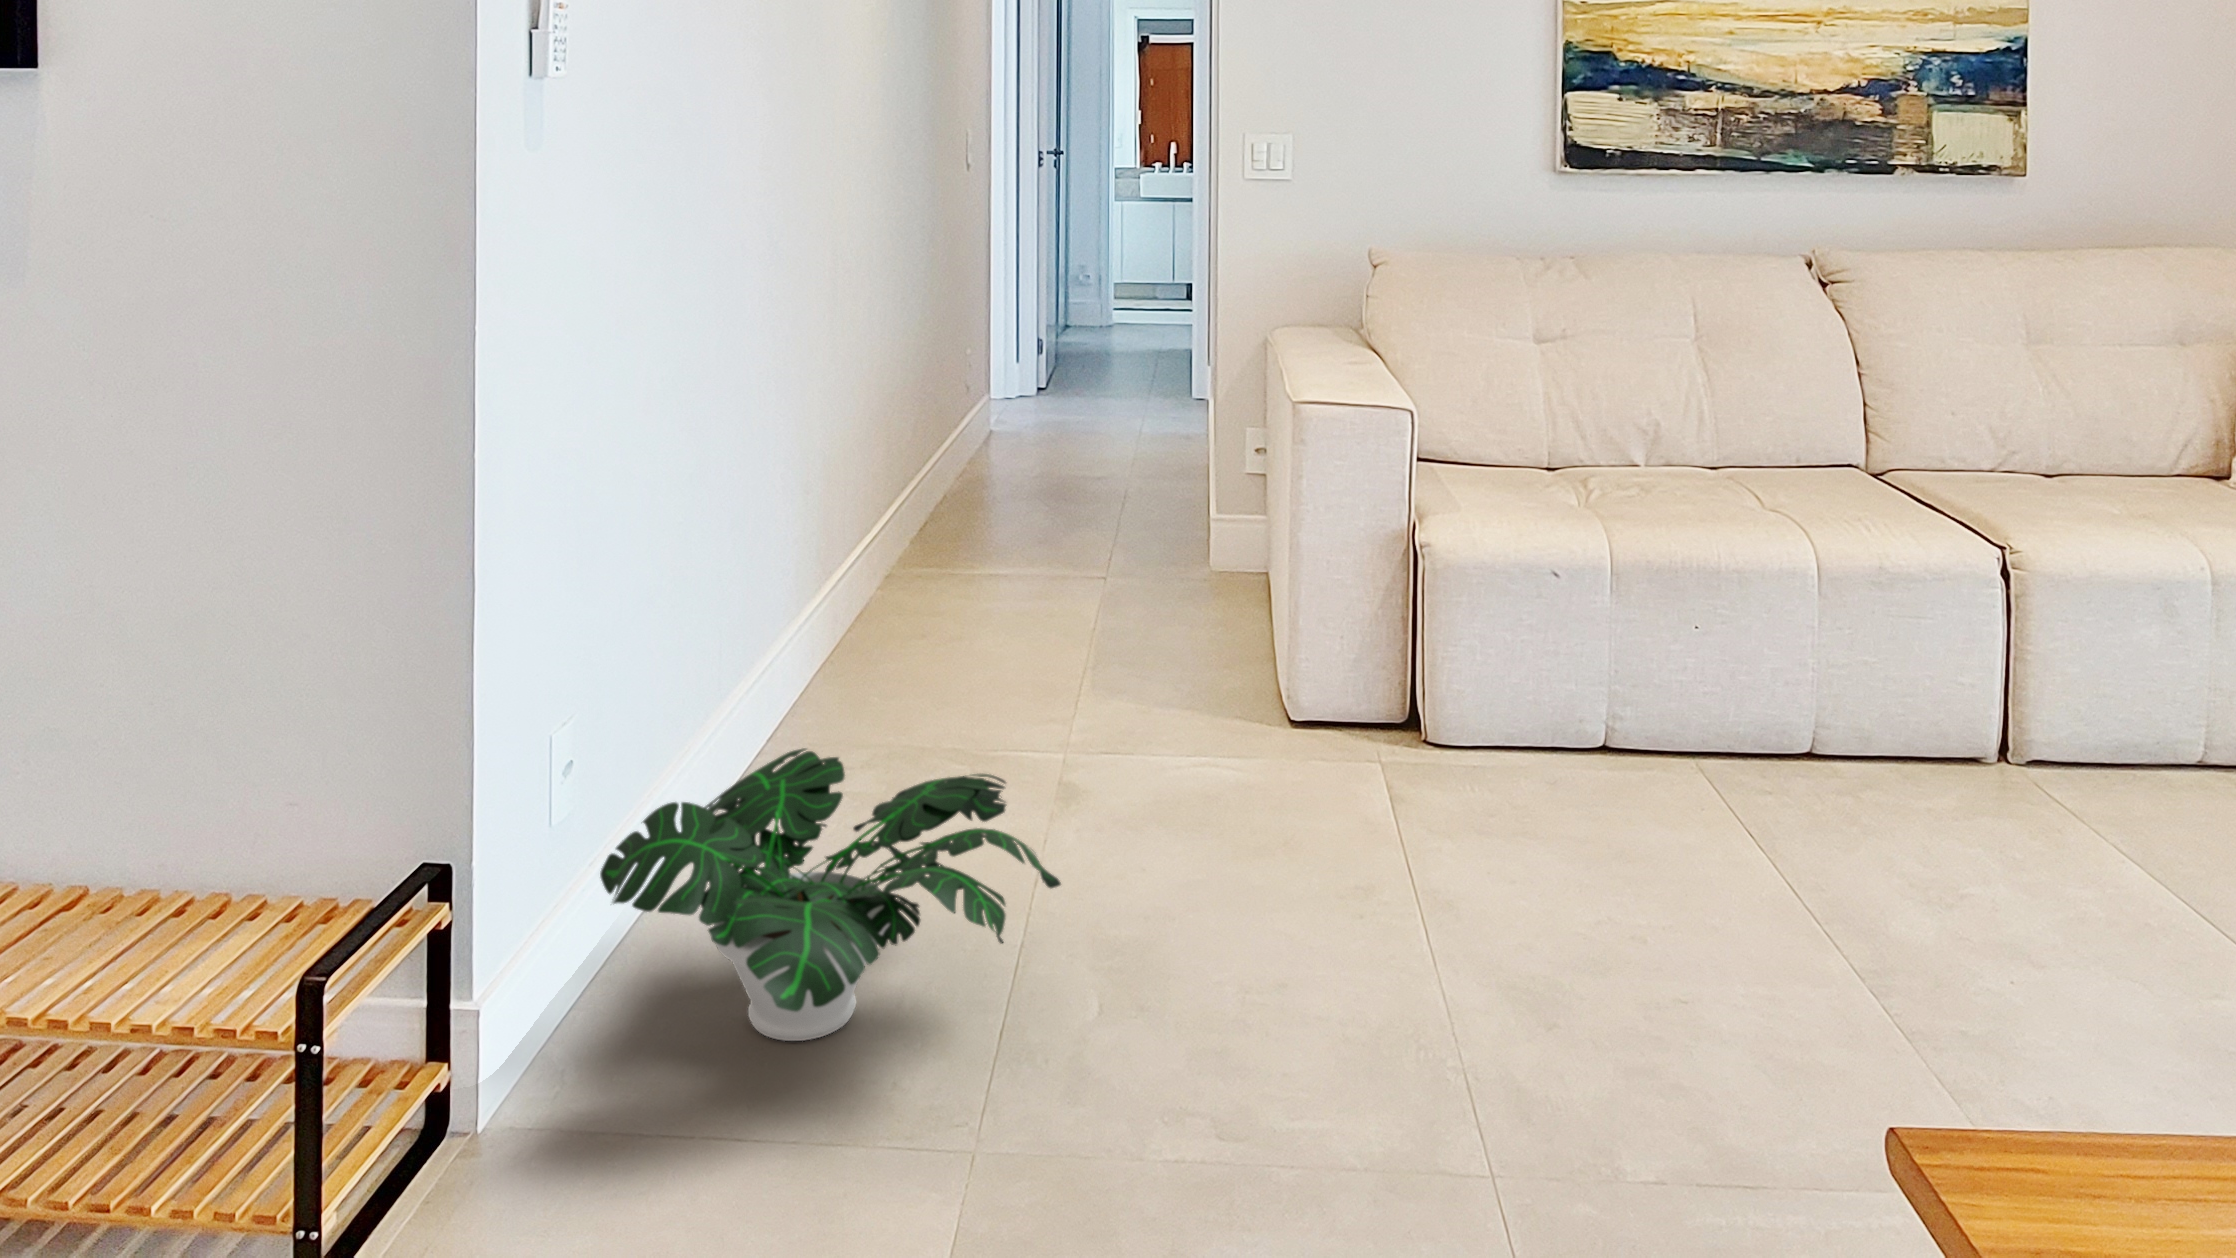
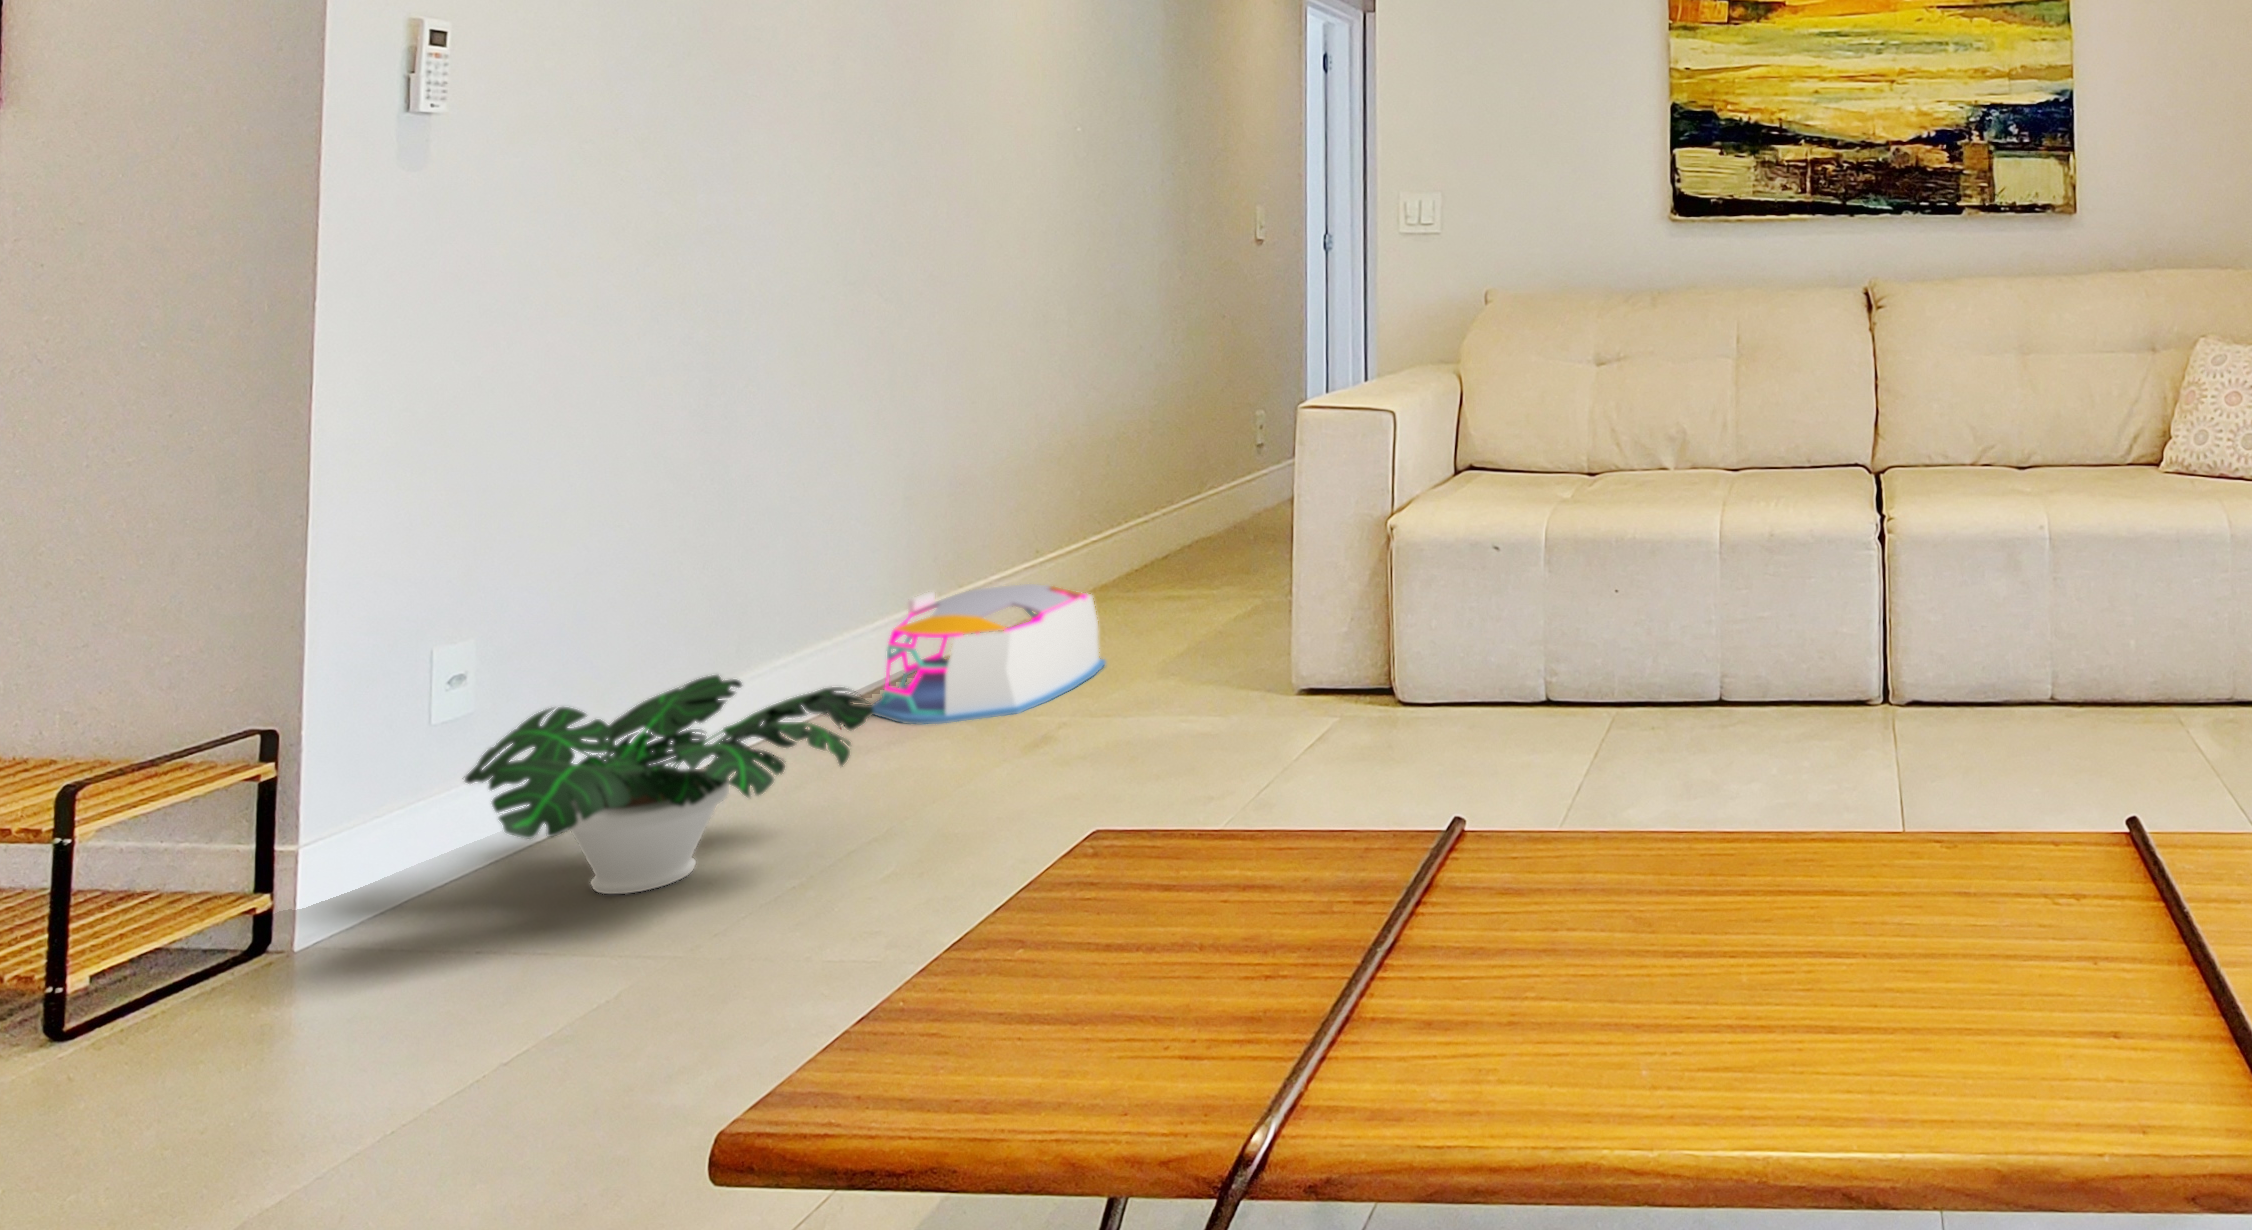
storage bin: none [804,586,1012,764] -> present [872,584,1105,724]

